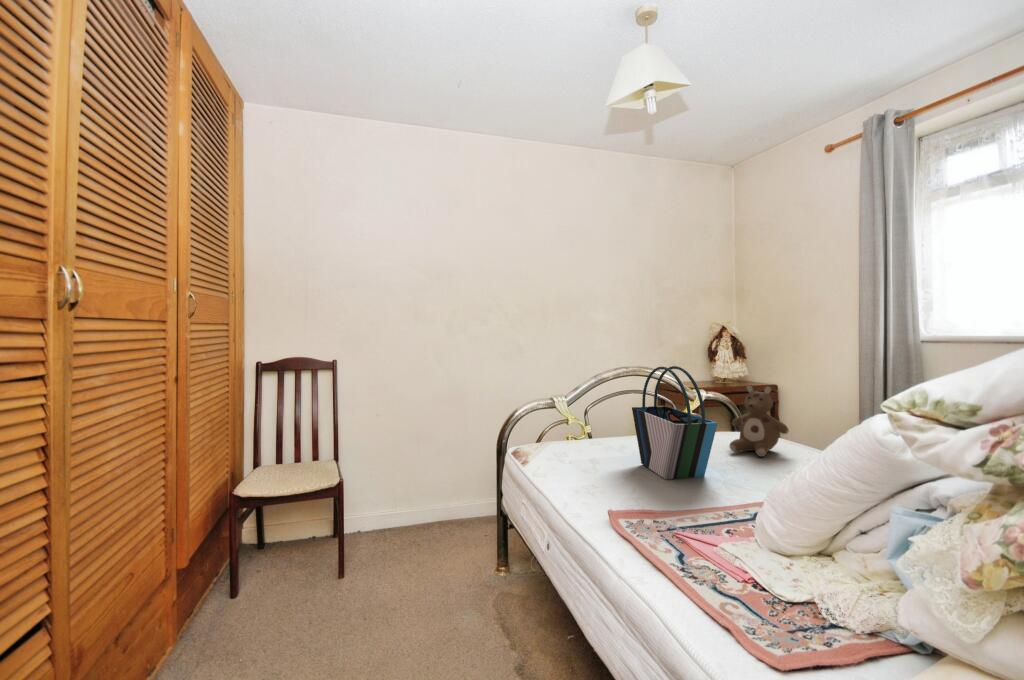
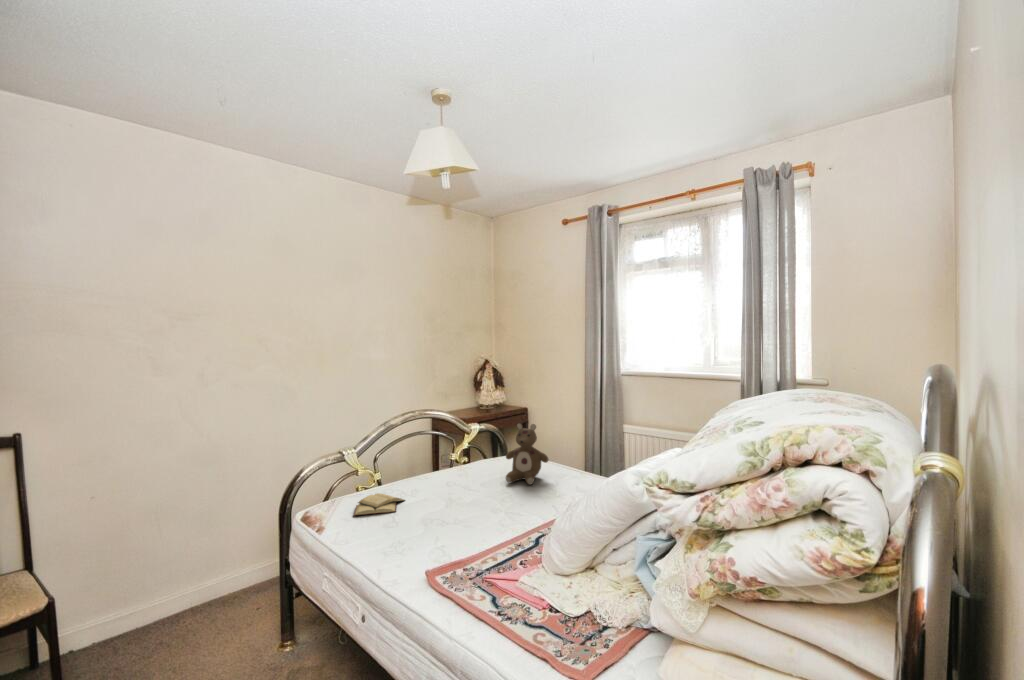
tote bag: present [632,366,718,479] -> none [425,416,504,522]
diary: none [559,443,613,461] -> present [353,493,405,516]

